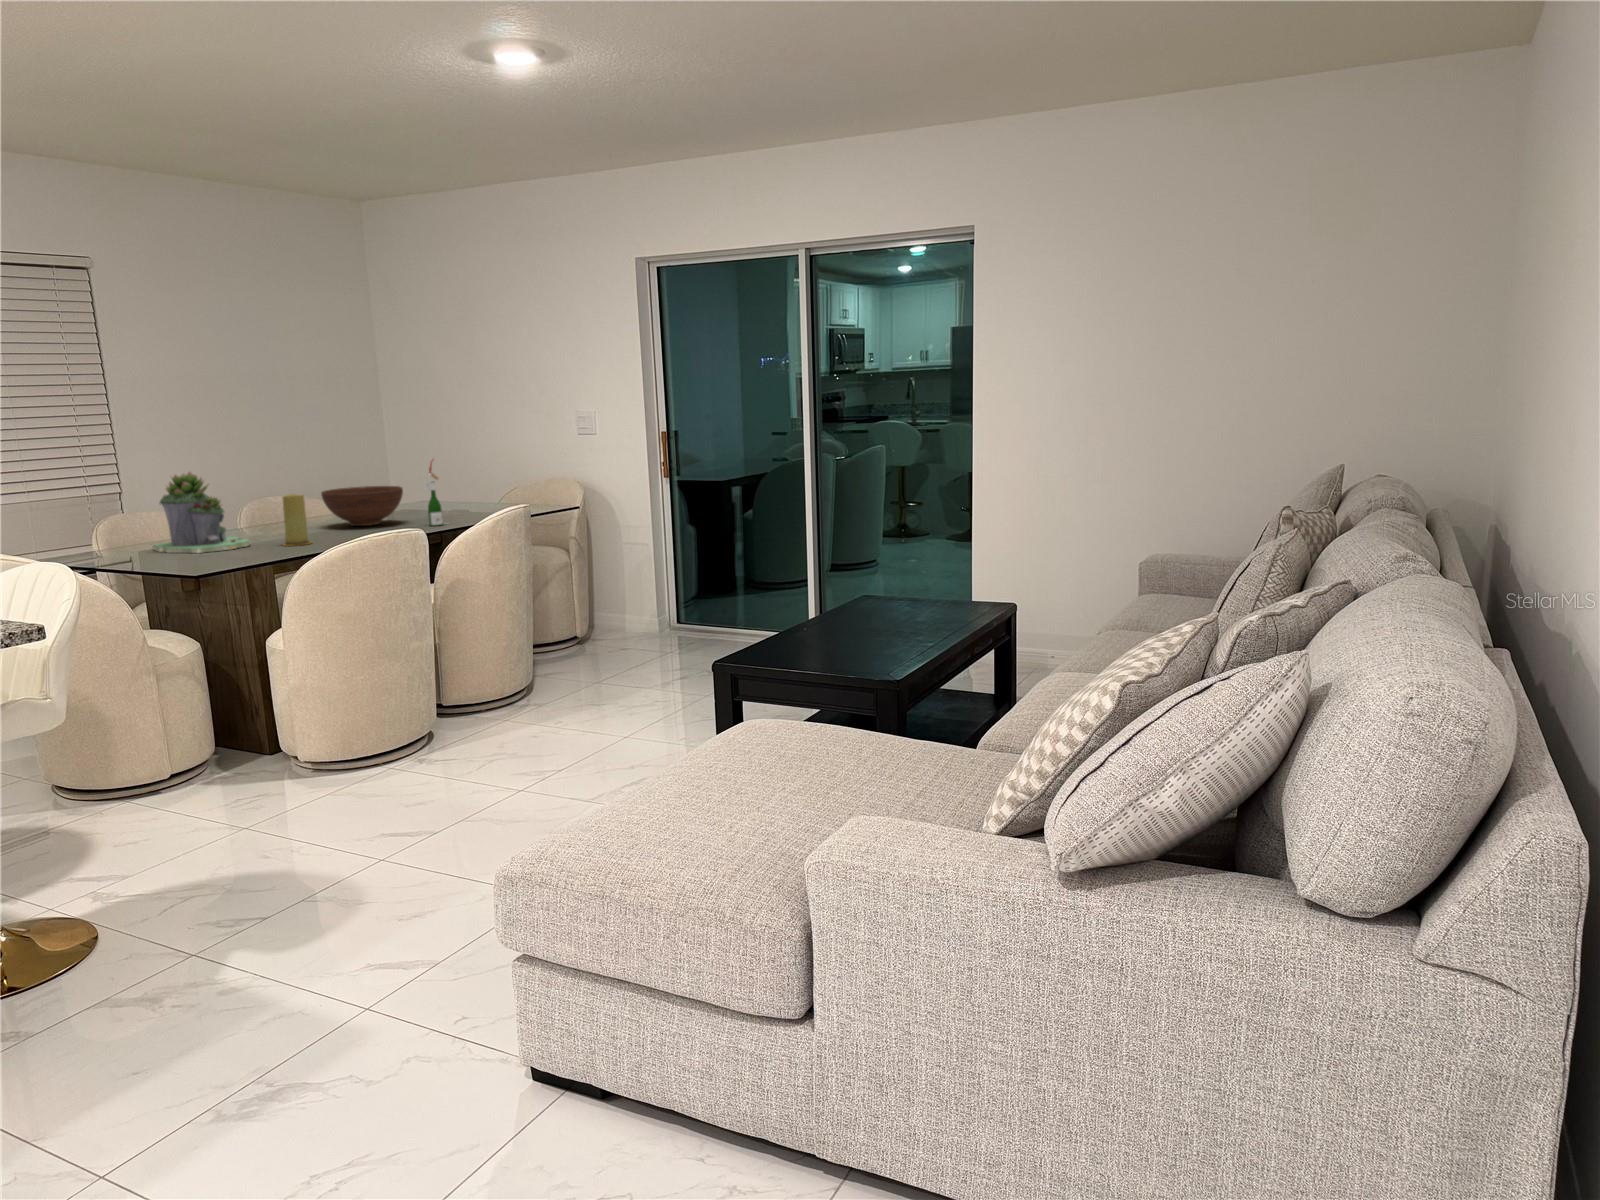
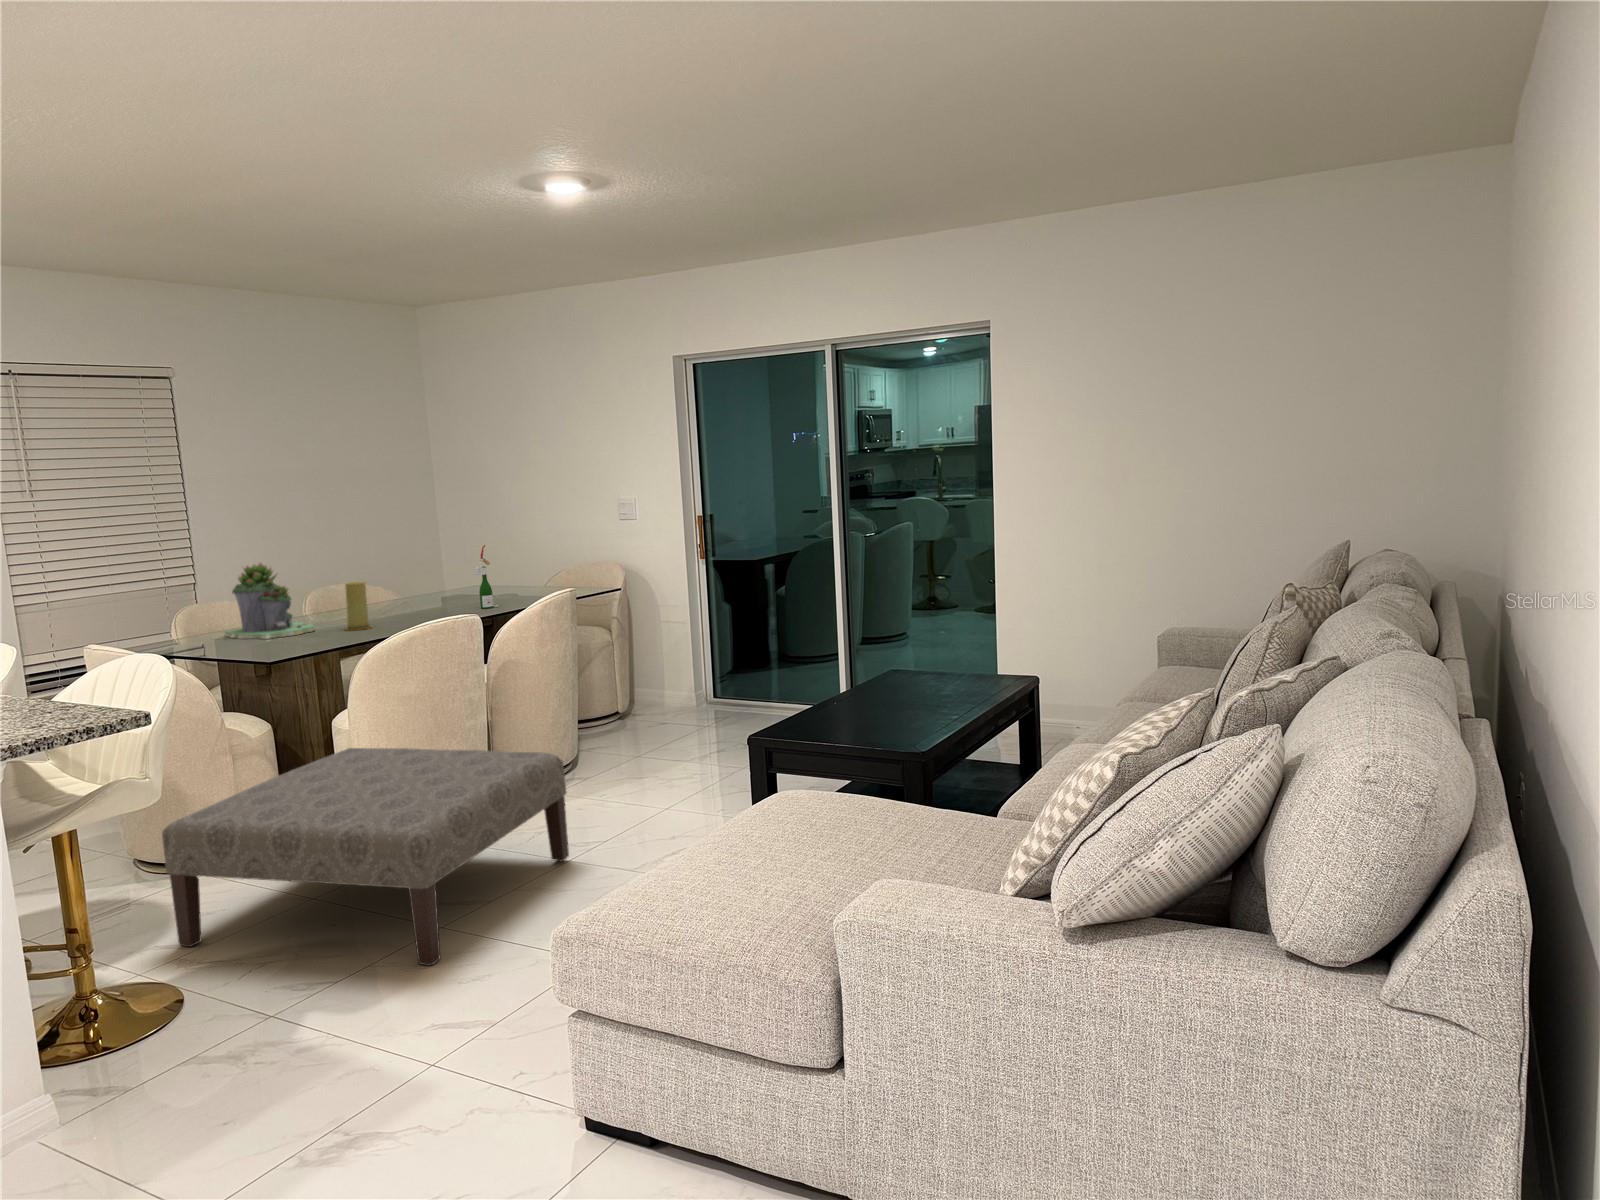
fruit bowl: present [321,486,403,526] -> none [380,571,456,610]
ottoman: none [77,669,520,900] -> present [162,748,569,966]

